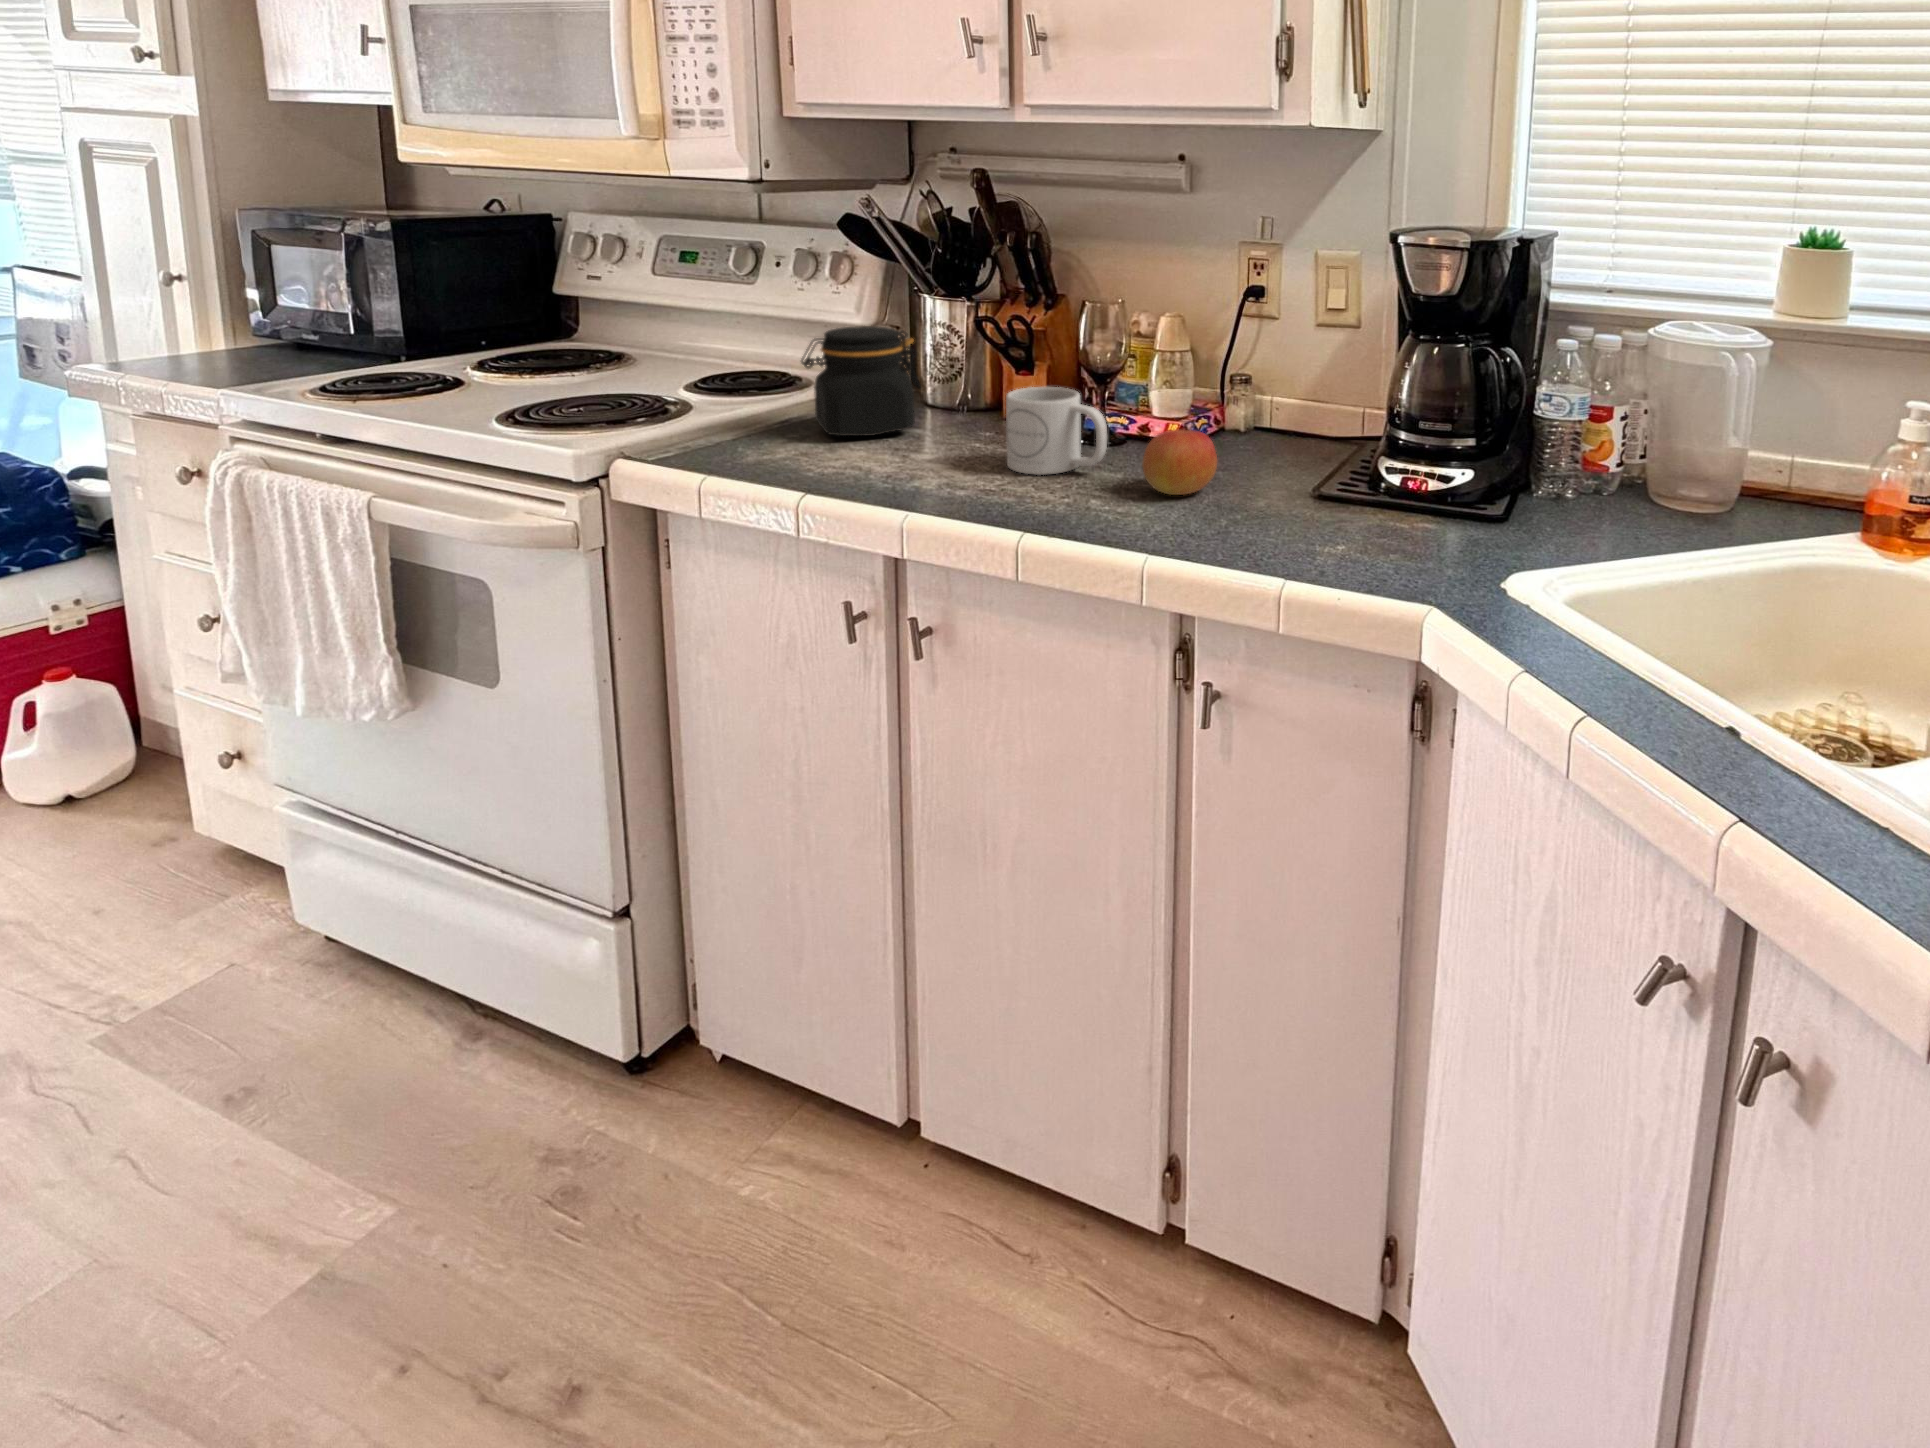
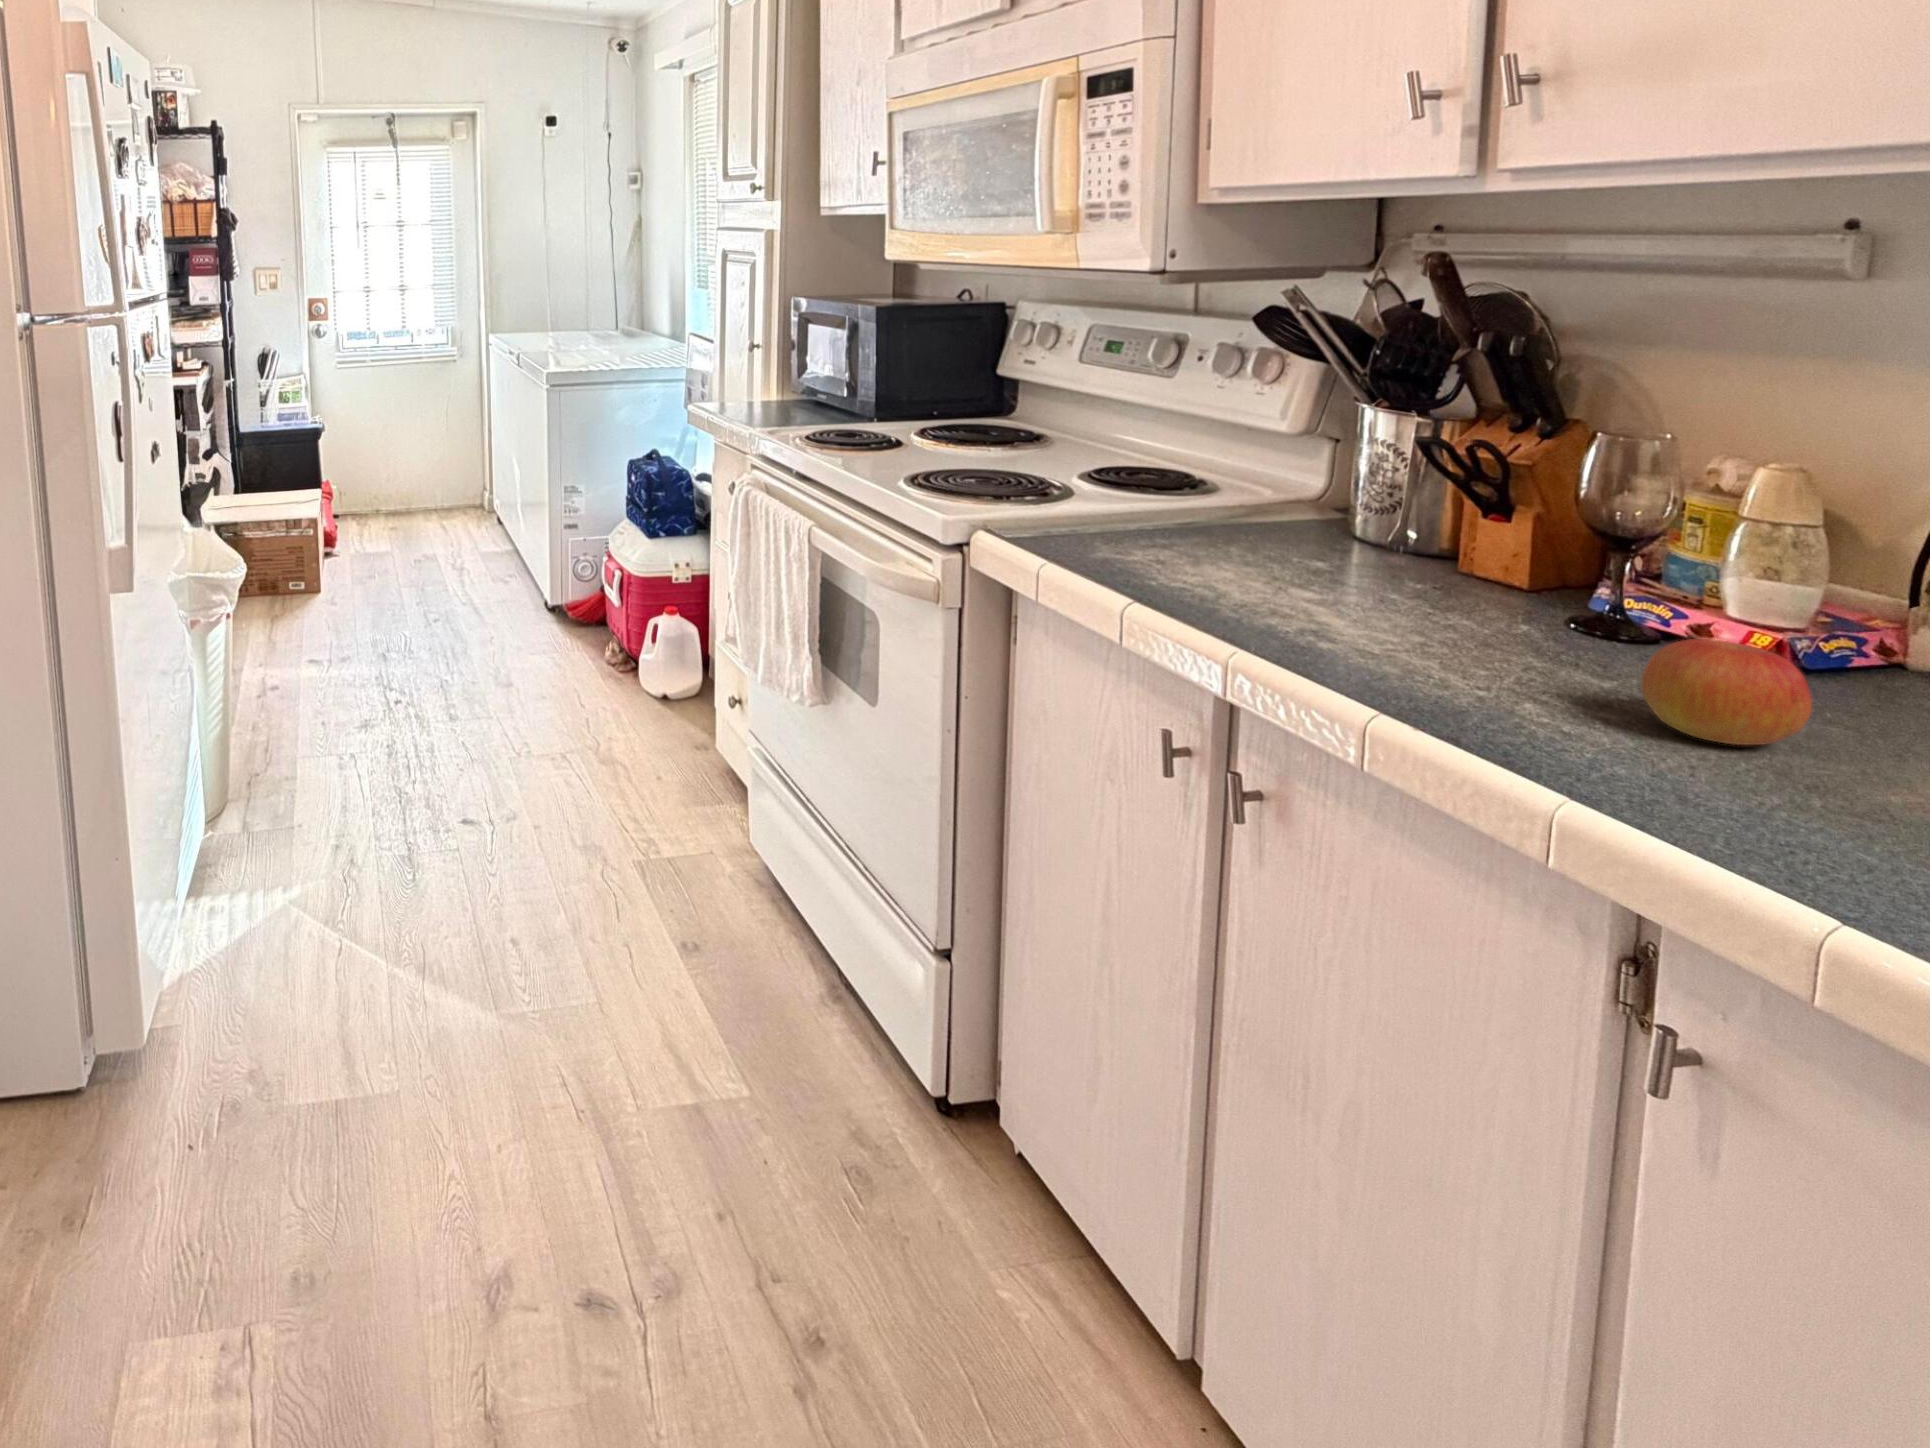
jar: present [801,326,921,436] -> none [1179,432,1330,559]
mug: present [1006,387,1107,475] -> none [1419,536,1591,660]

